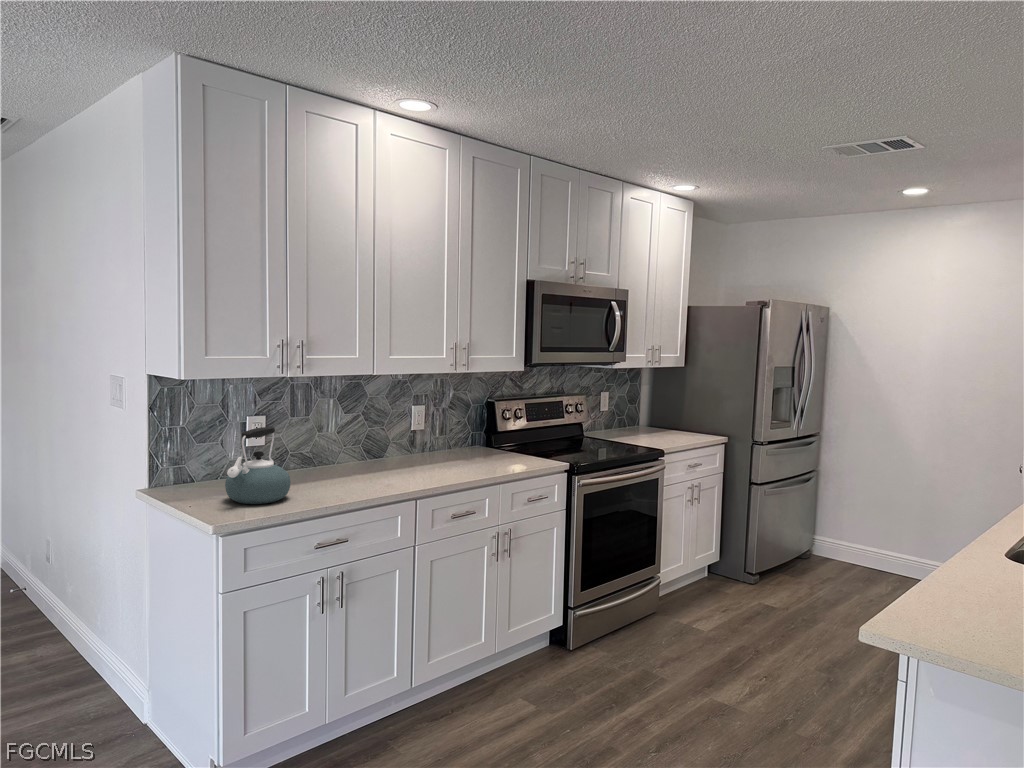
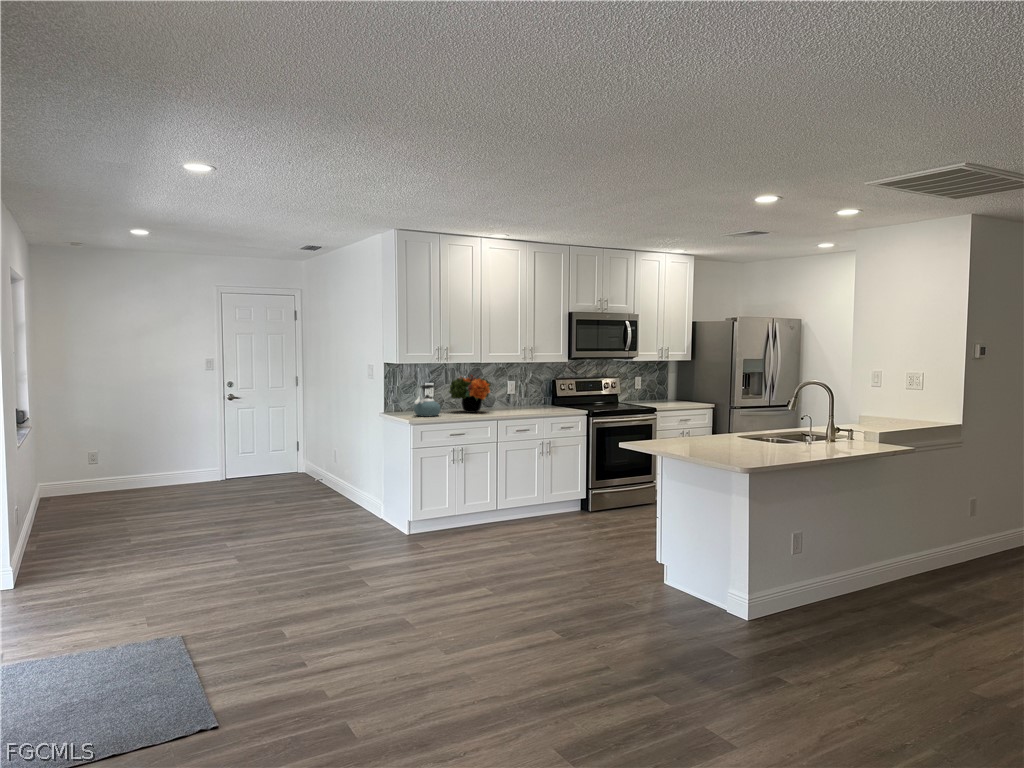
flower arrangement: none [302,399,397,481] -> present [449,375,491,413]

